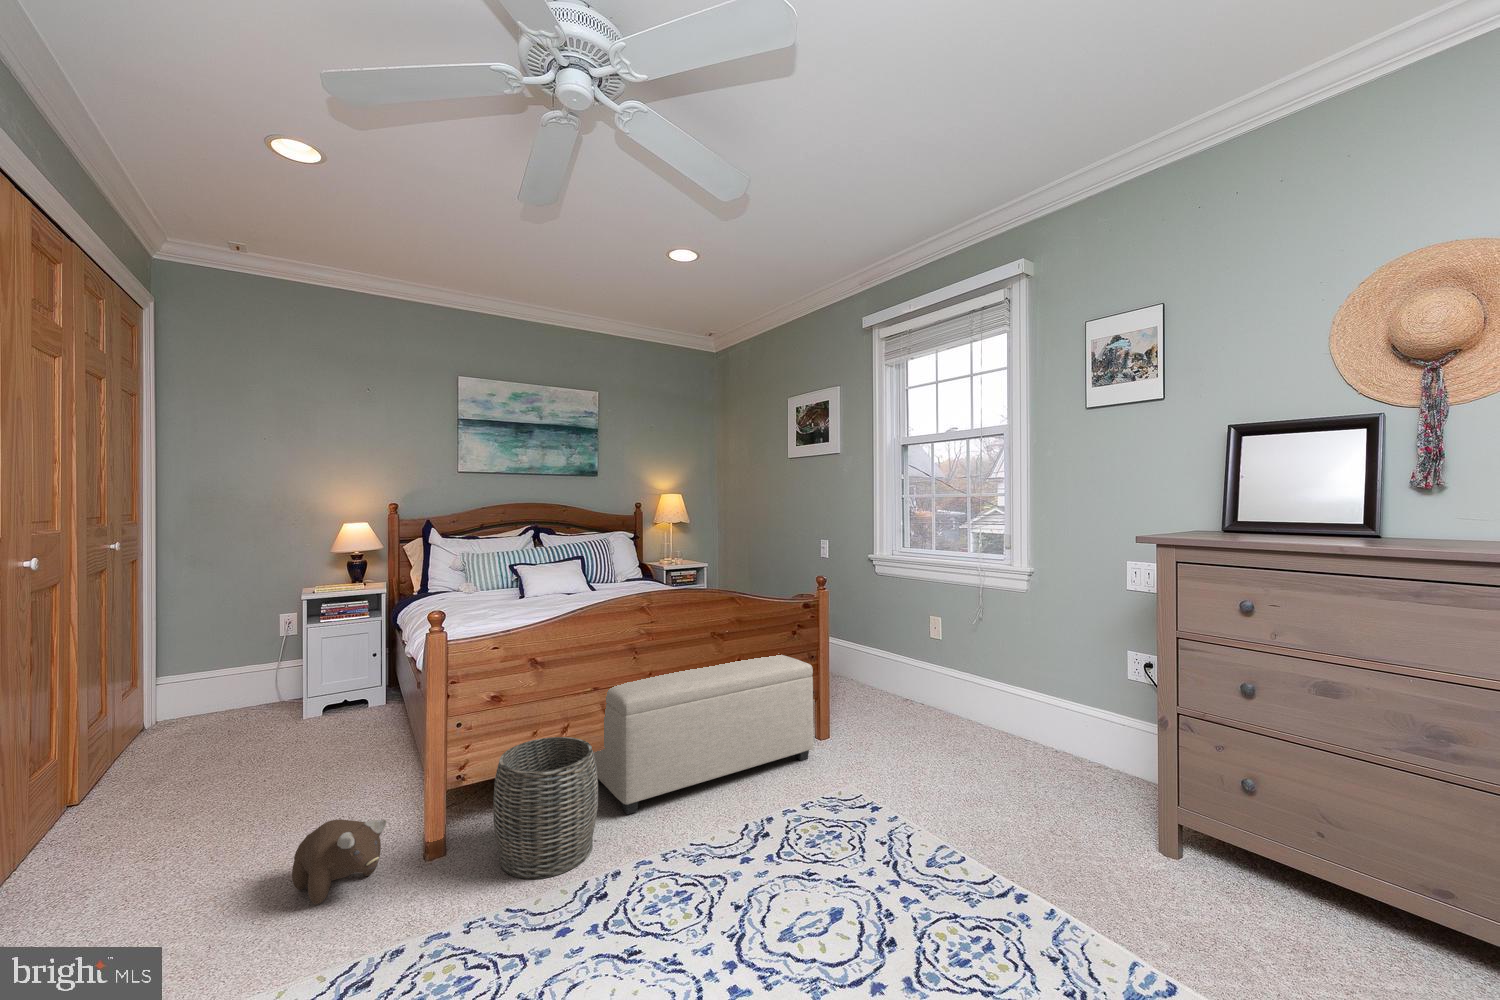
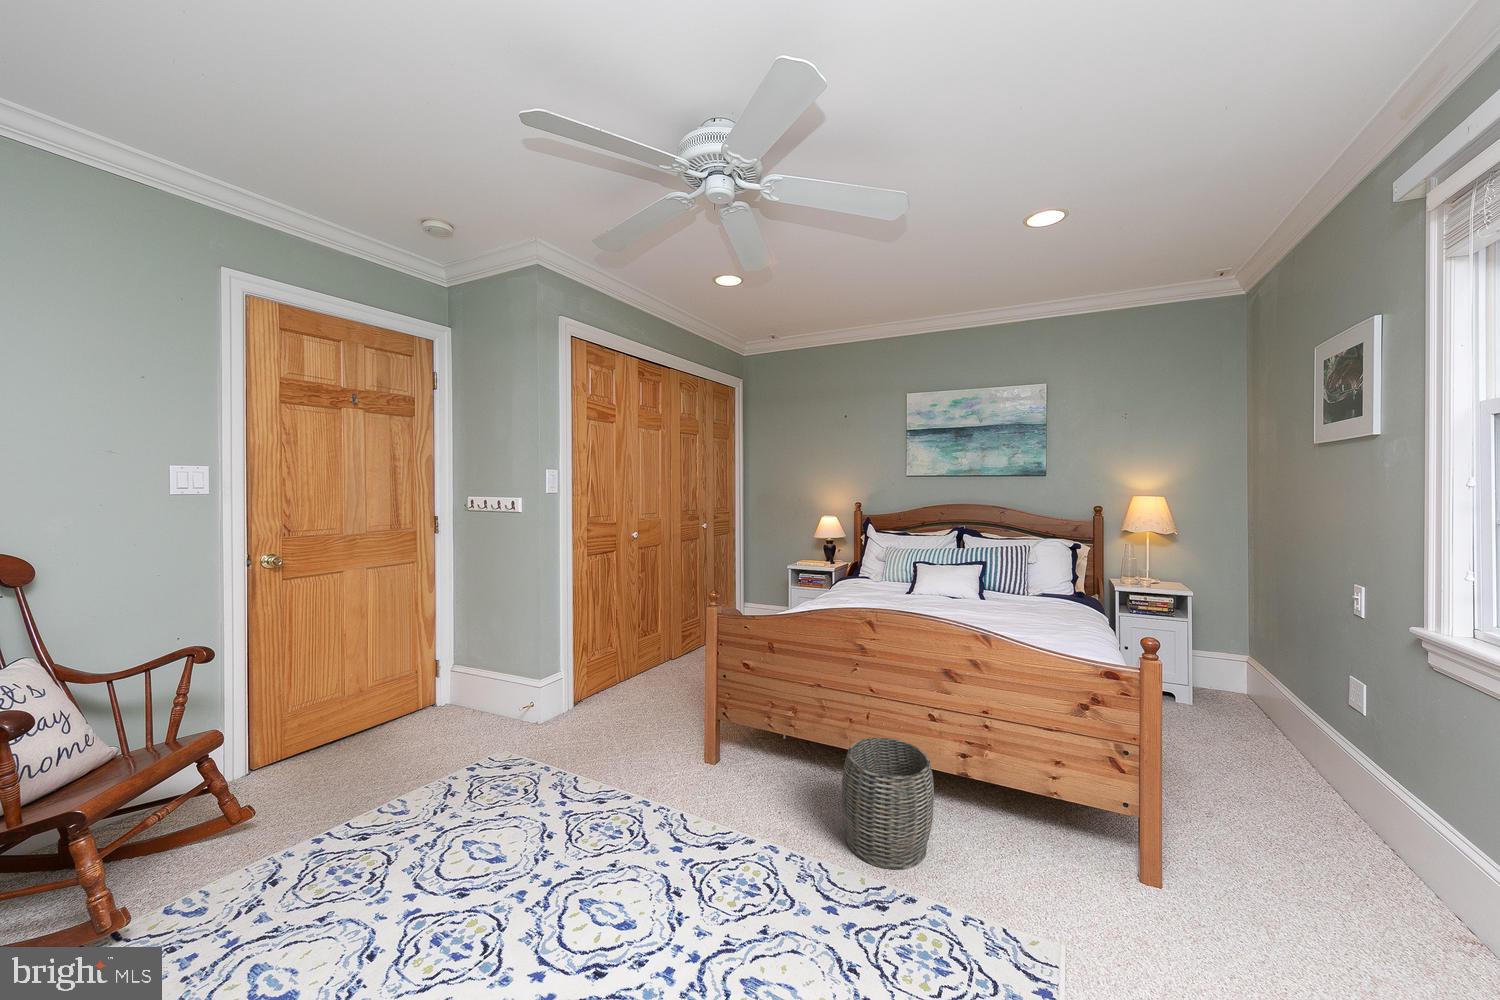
ottoman: present [593,655,813,815] -> none [971,704,1322,957]
plush toy: present [292,819,387,905] -> none [744,733,792,783]

